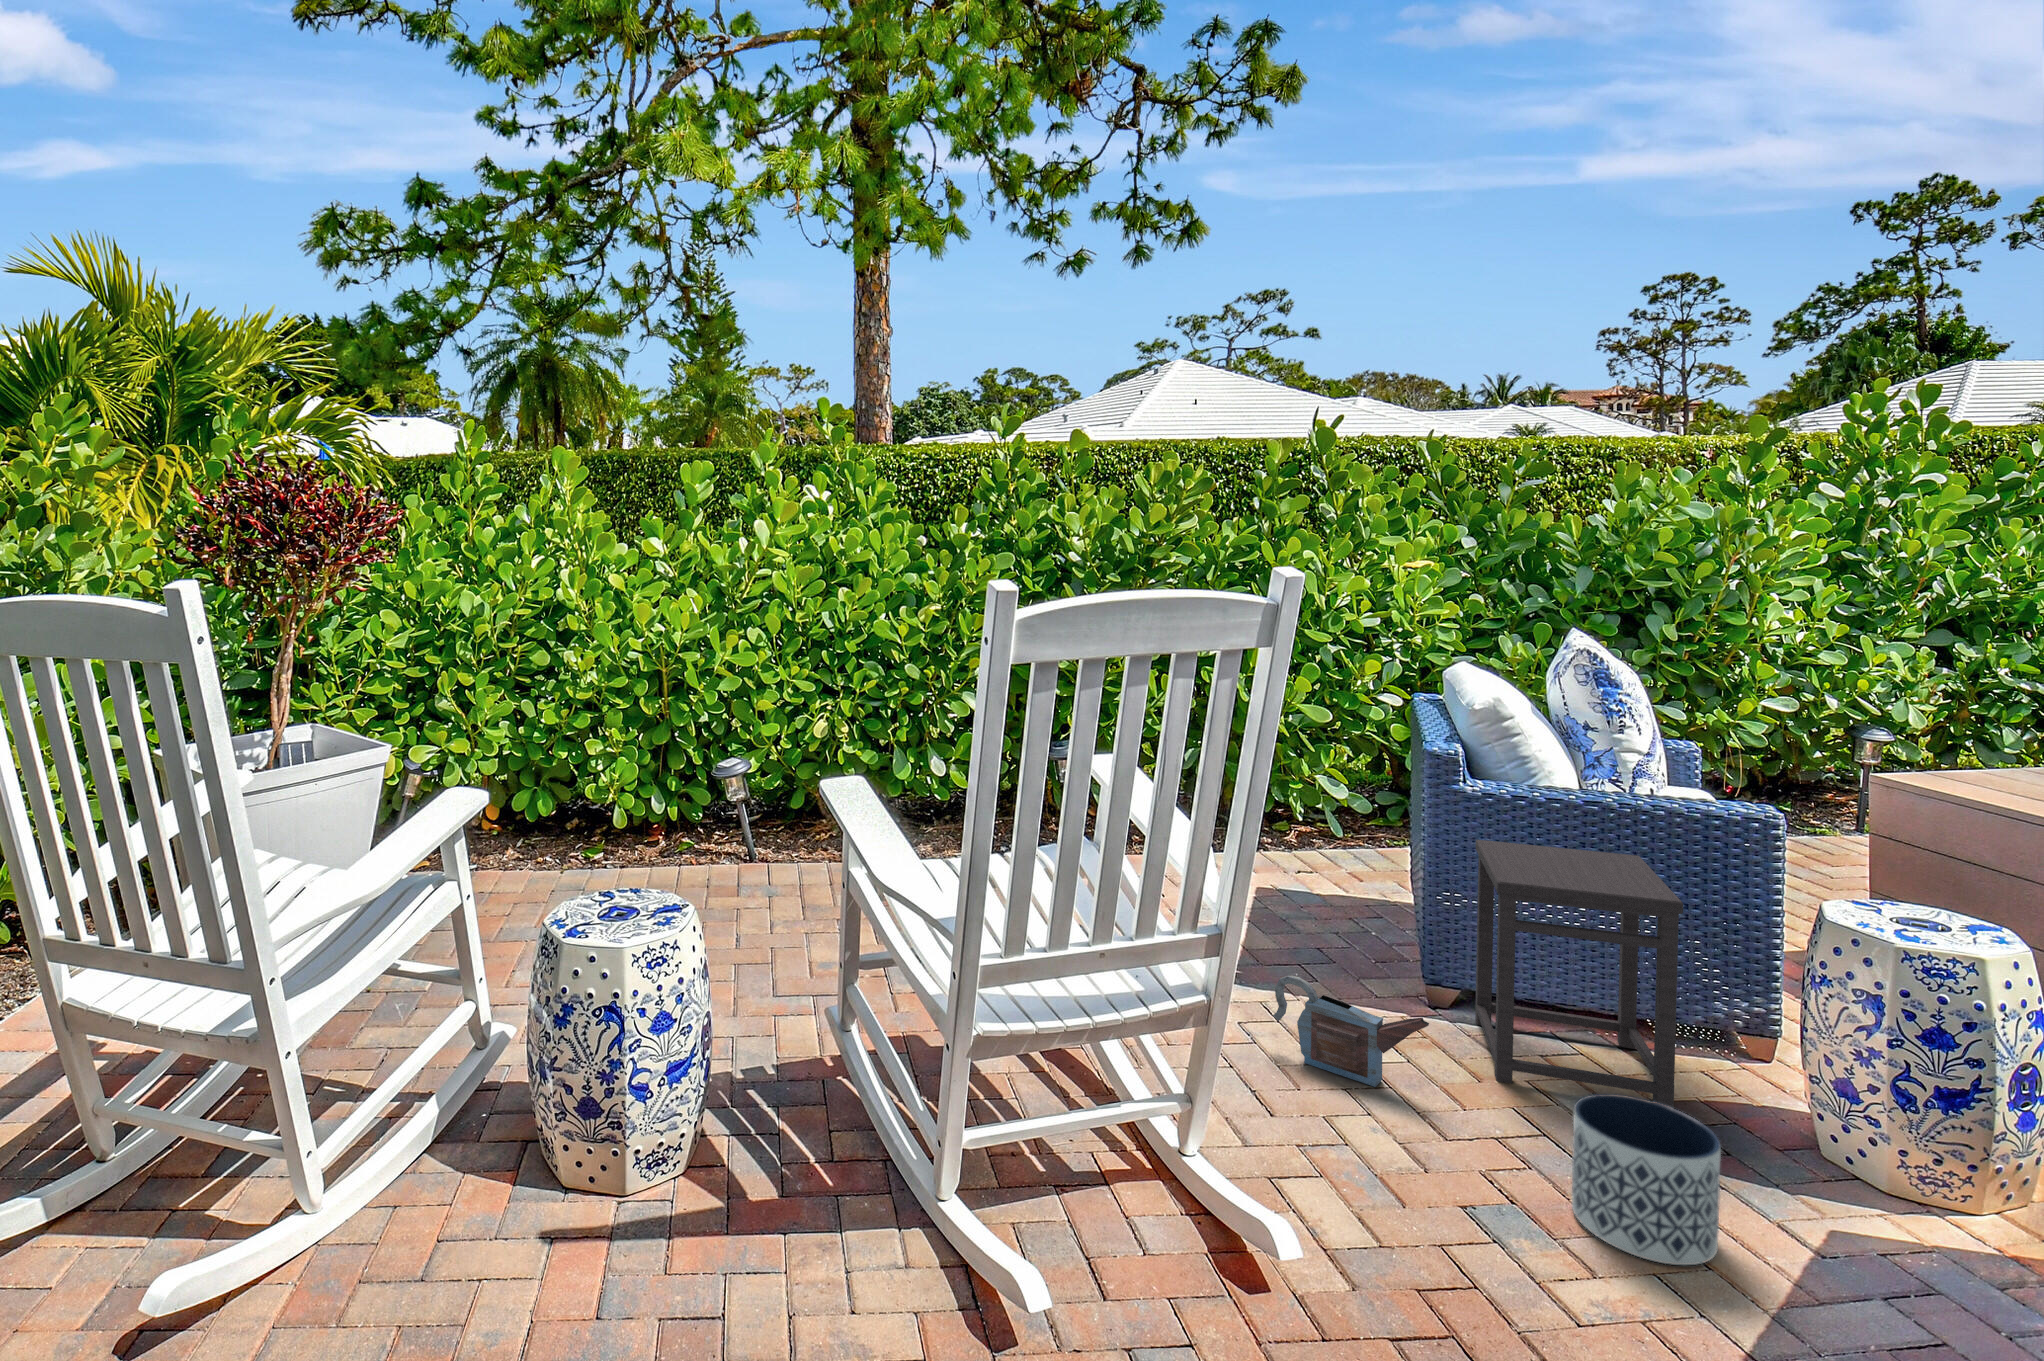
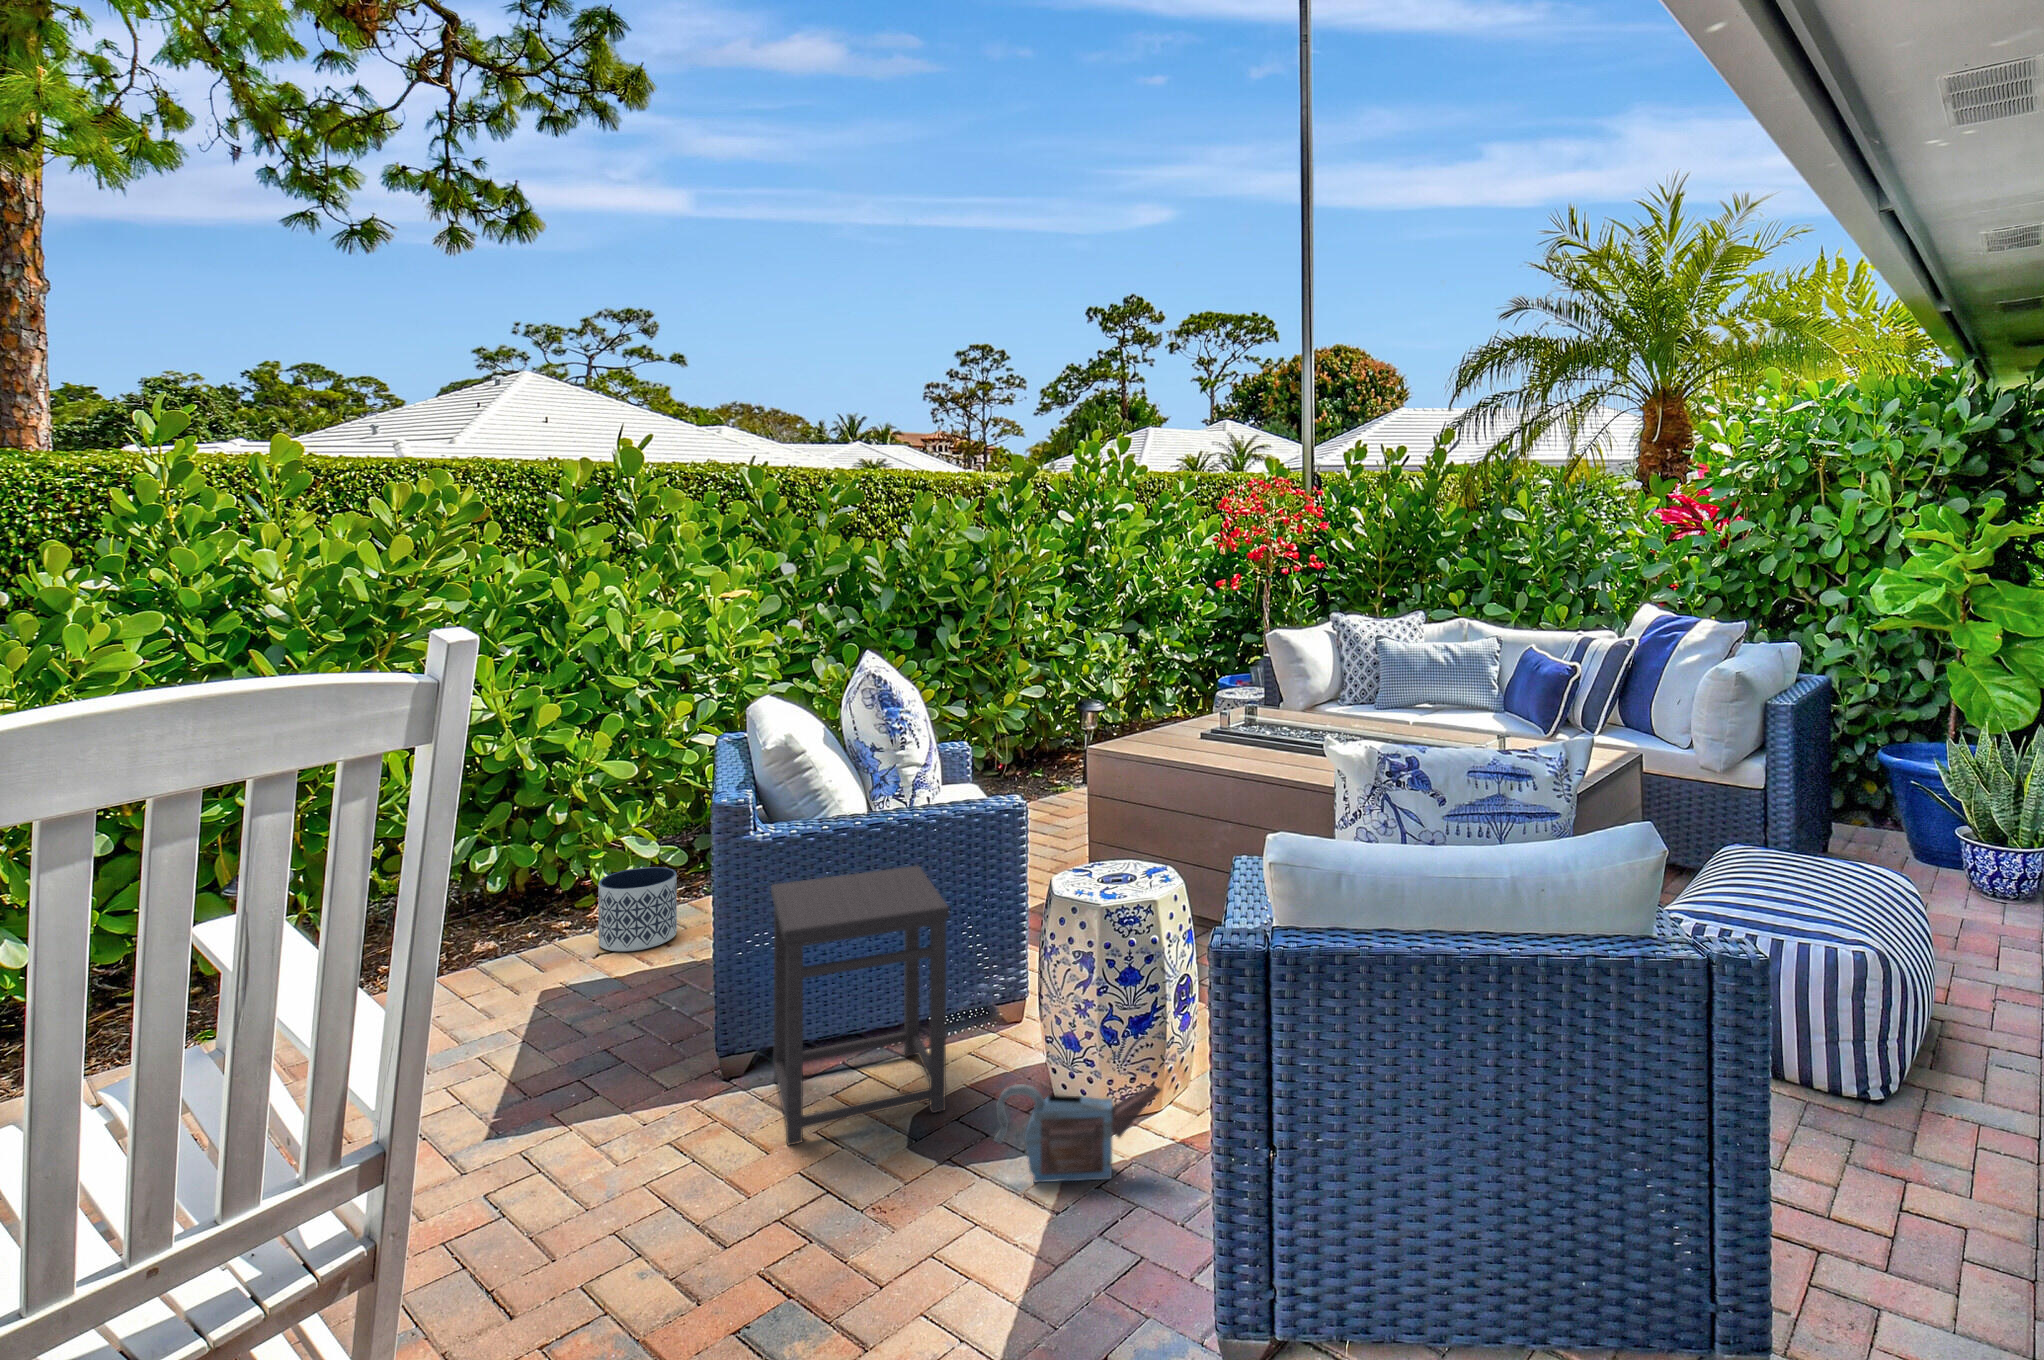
watering can: present [1273,975,1429,1087] -> present [994,1084,1161,1182]
planter: present [1572,1094,1721,1265] -> present [598,867,677,952]

